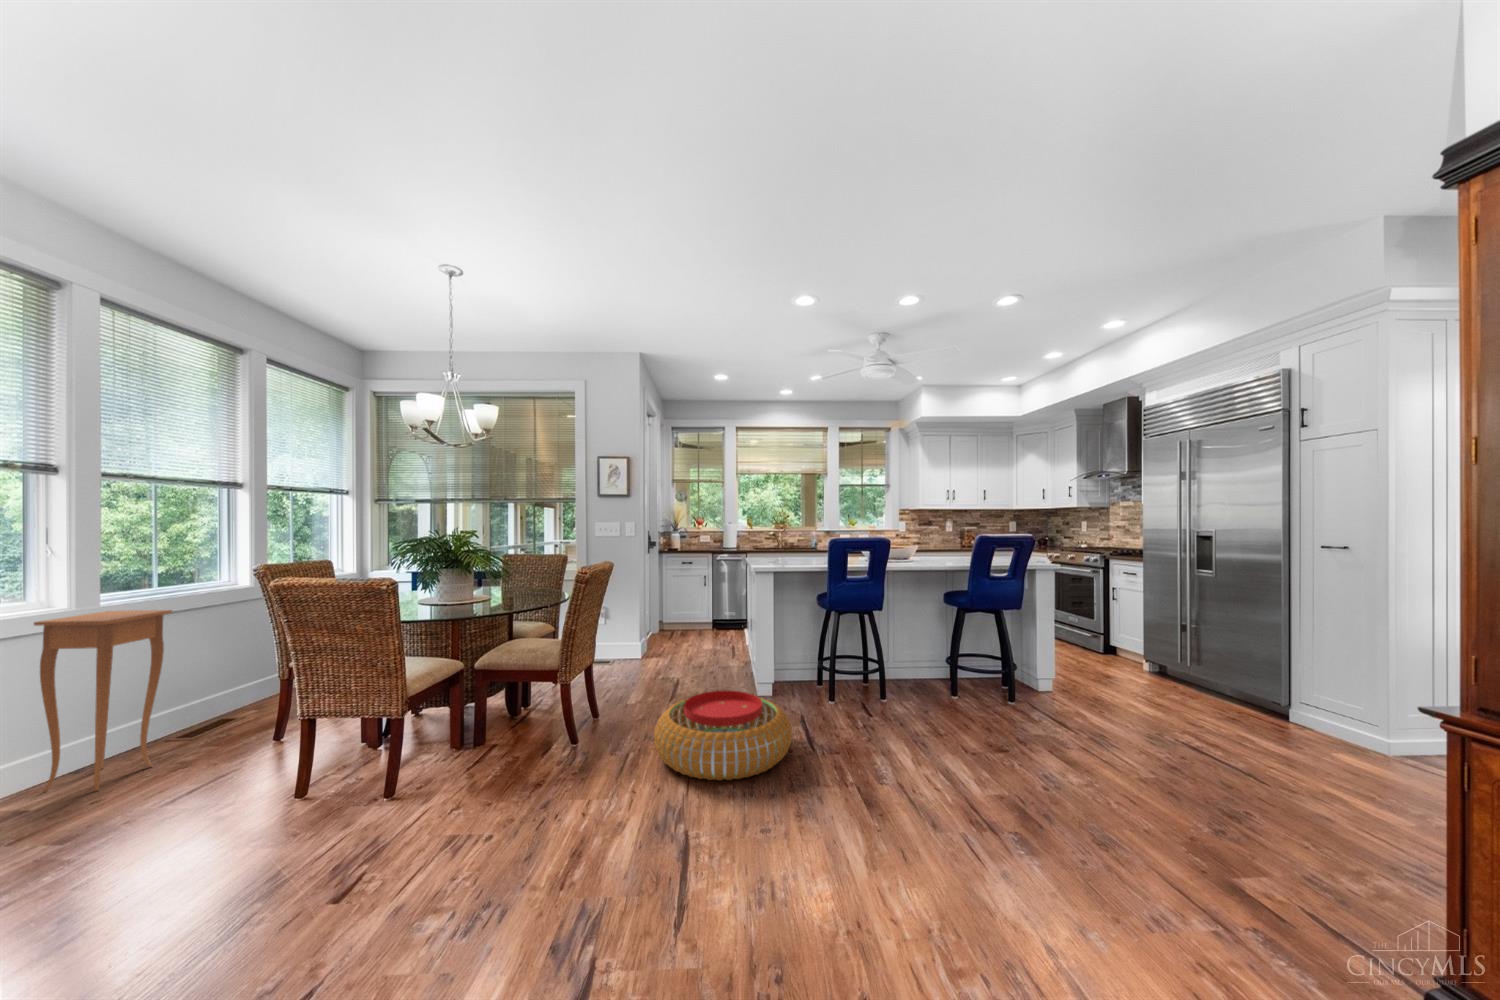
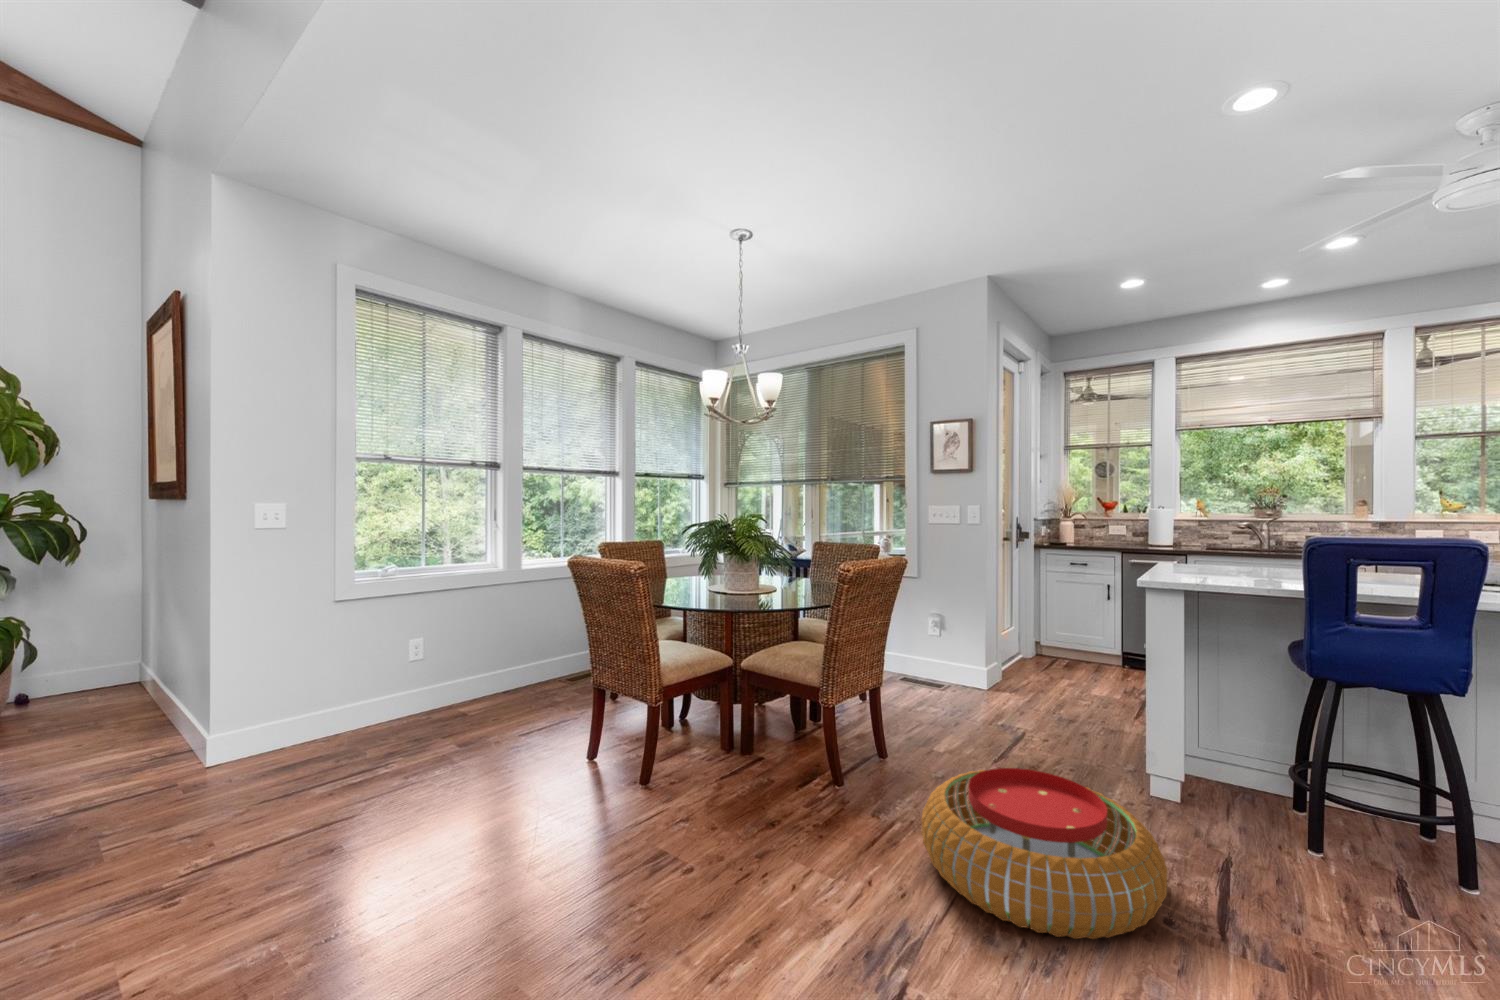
side table: present [34,610,172,792] -> none [476,571,548,709]

